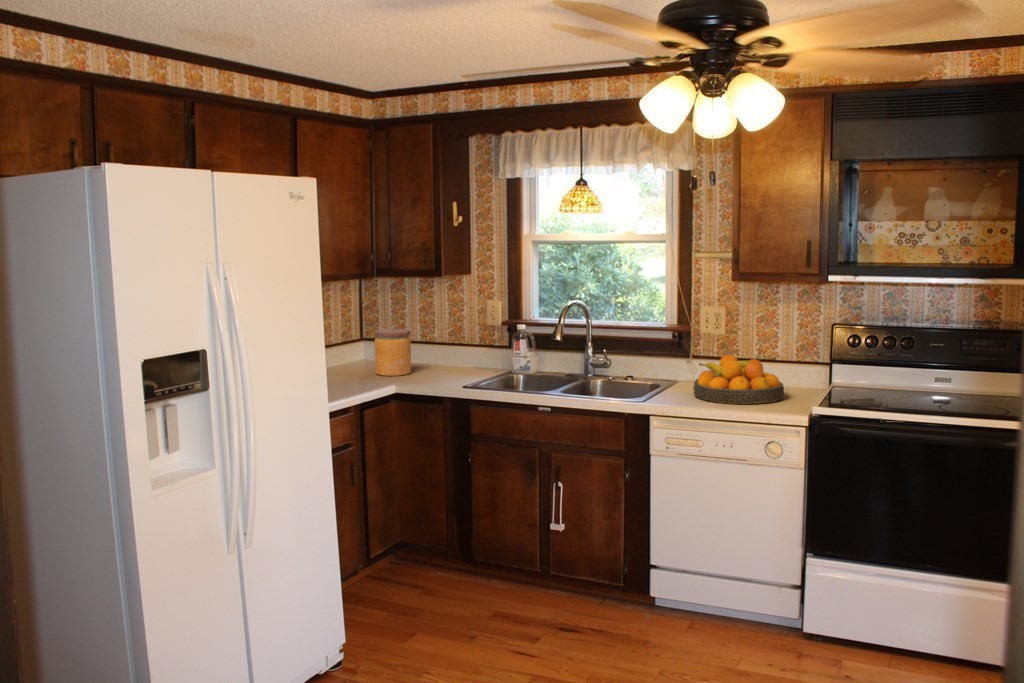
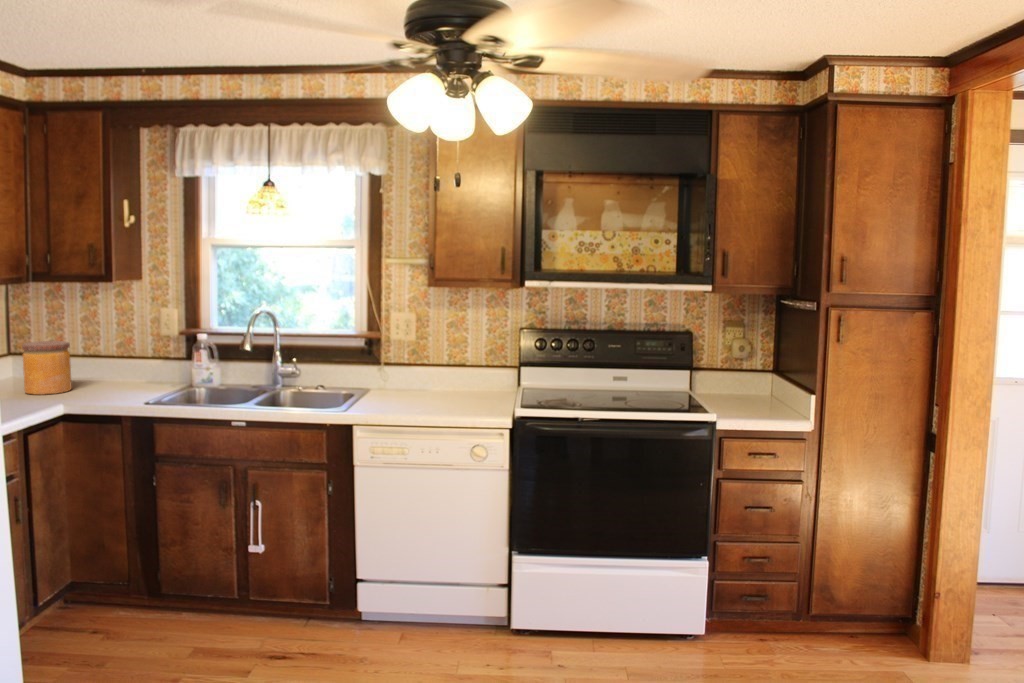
fruit bowl: present [693,355,784,404] -> none [393,359,481,409]

